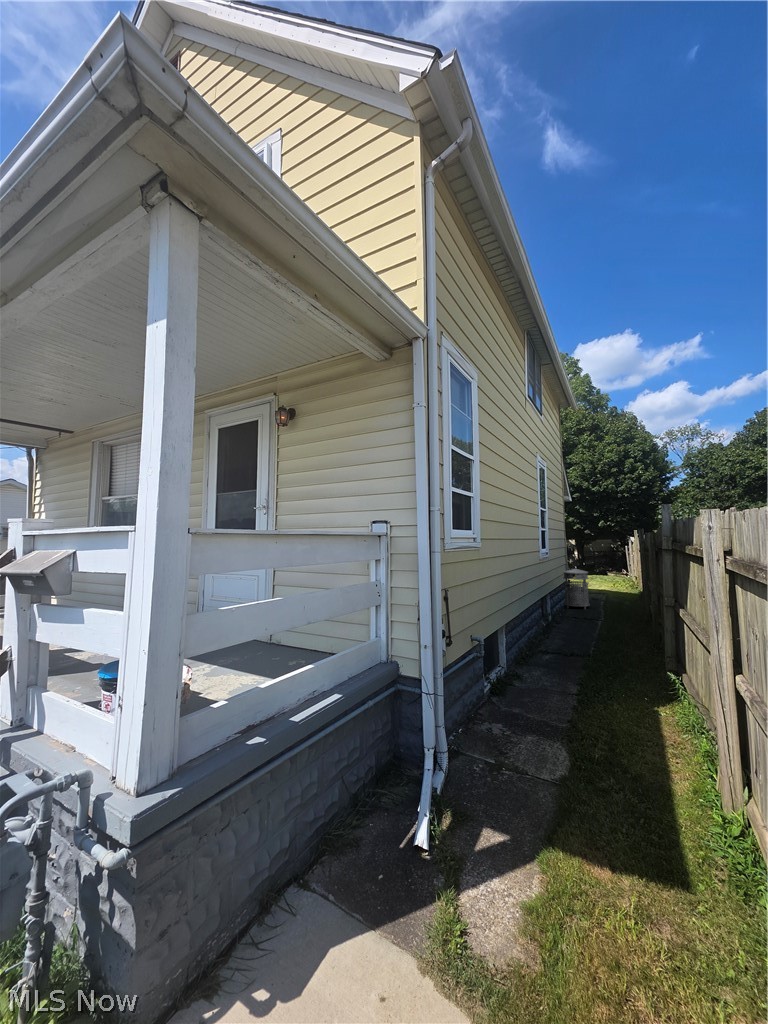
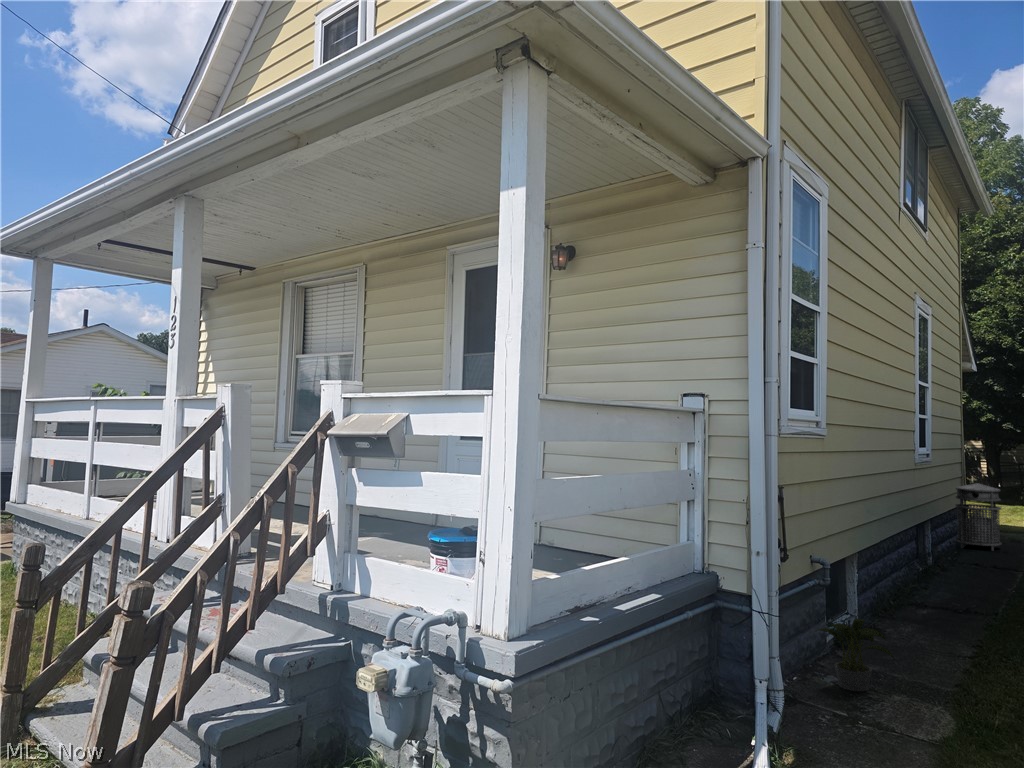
potted plant: none [474,682,530,739] -> present [818,619,894,692]

